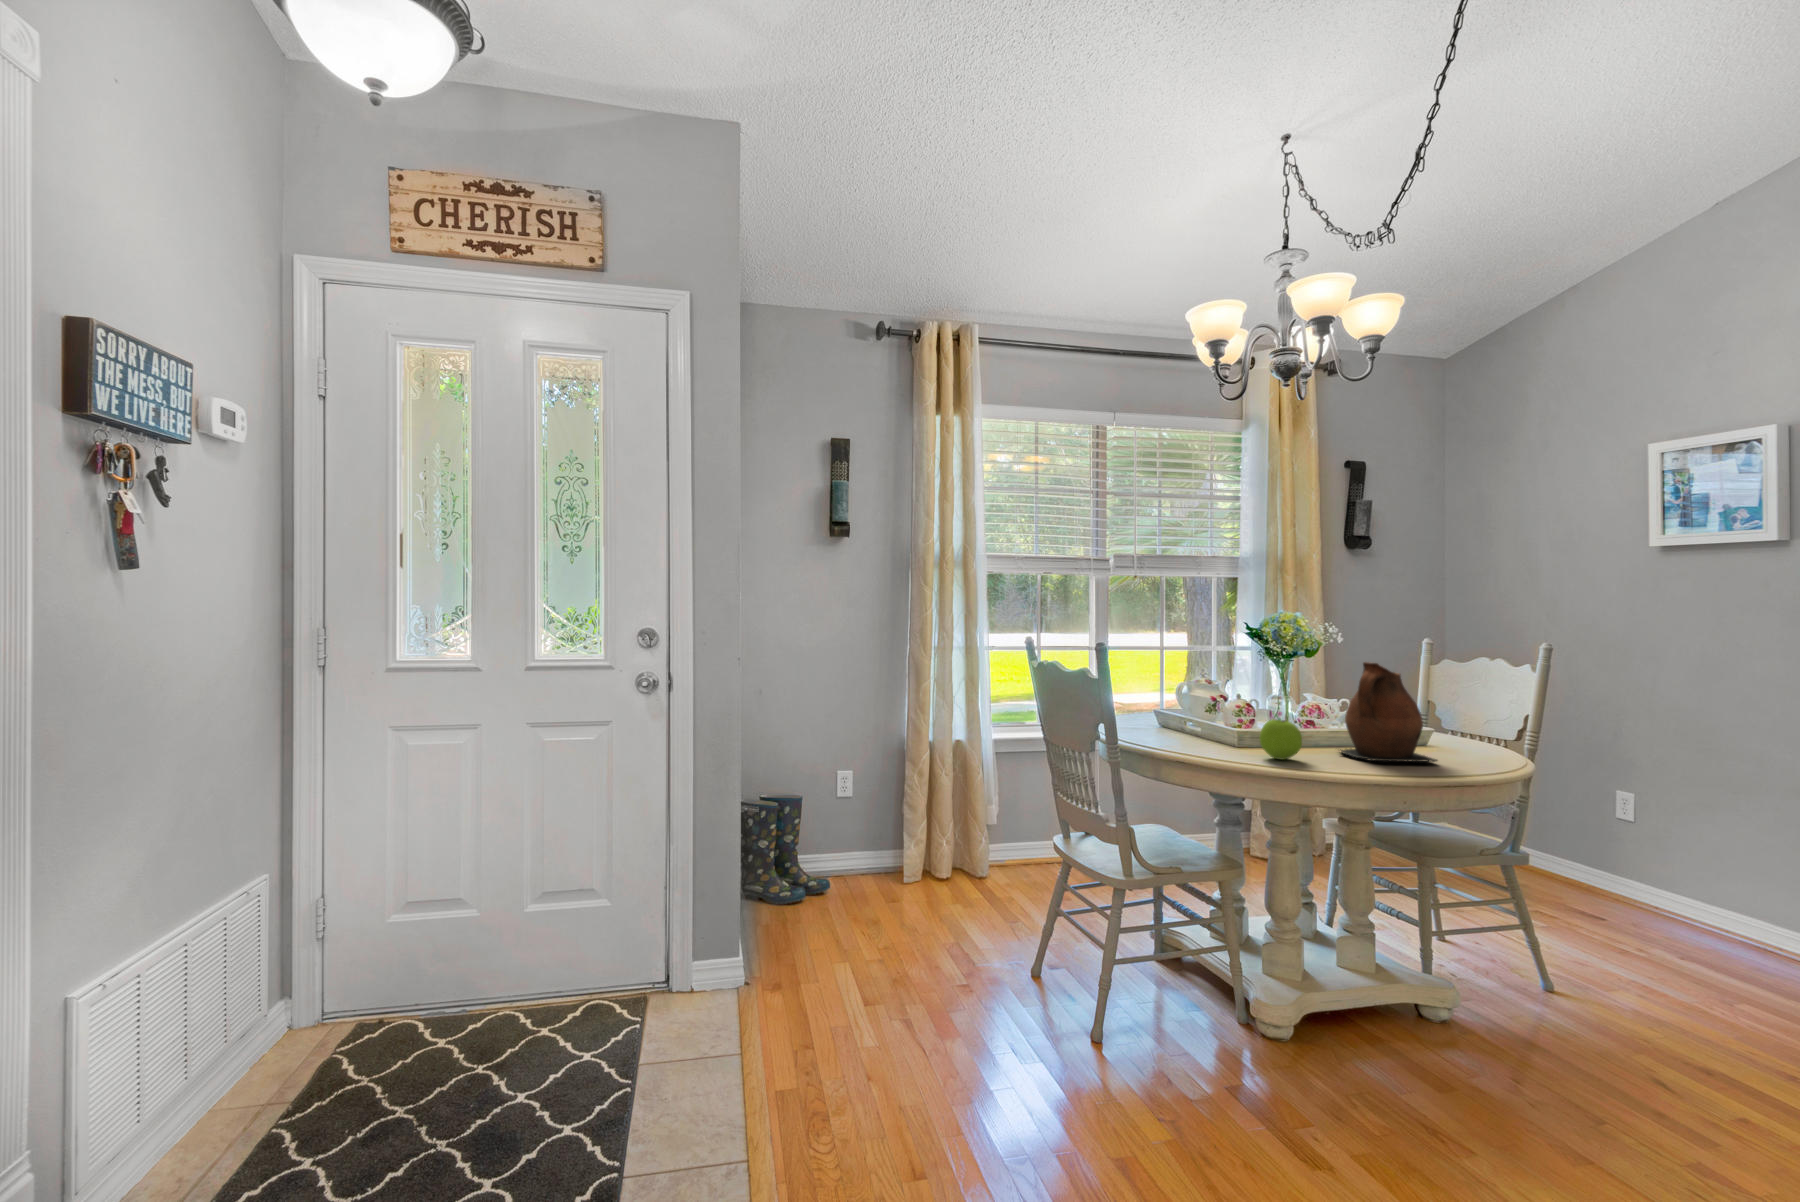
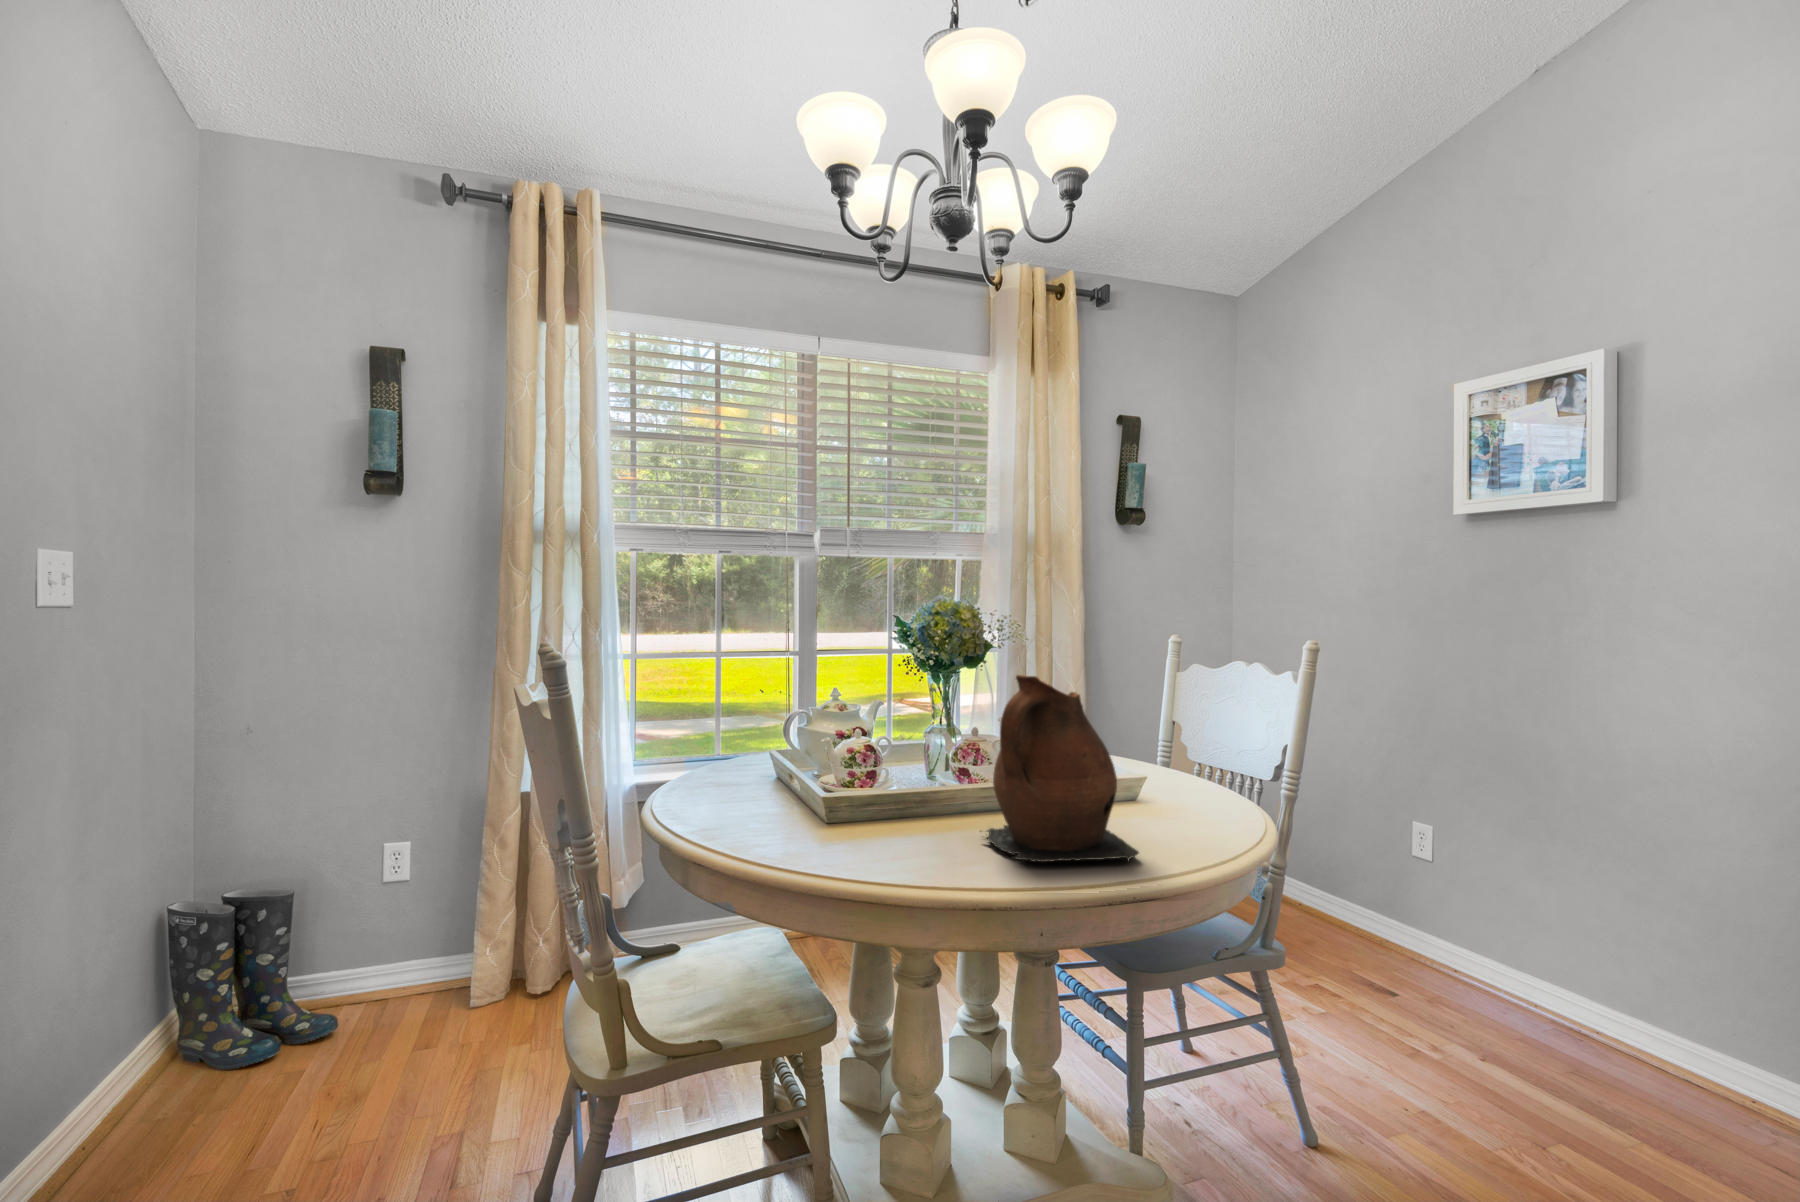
apple: present [1259,719,1302,760] -> none [826,785,901,864]

